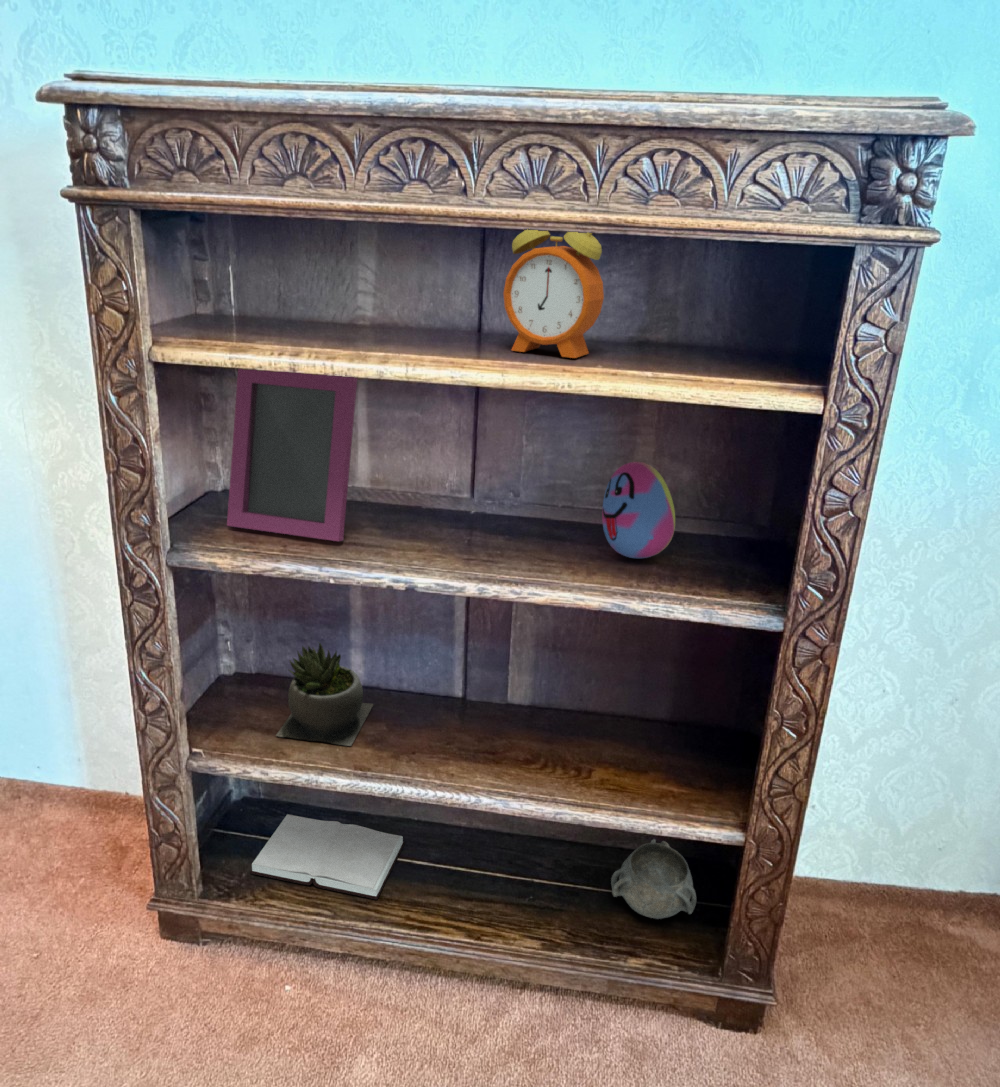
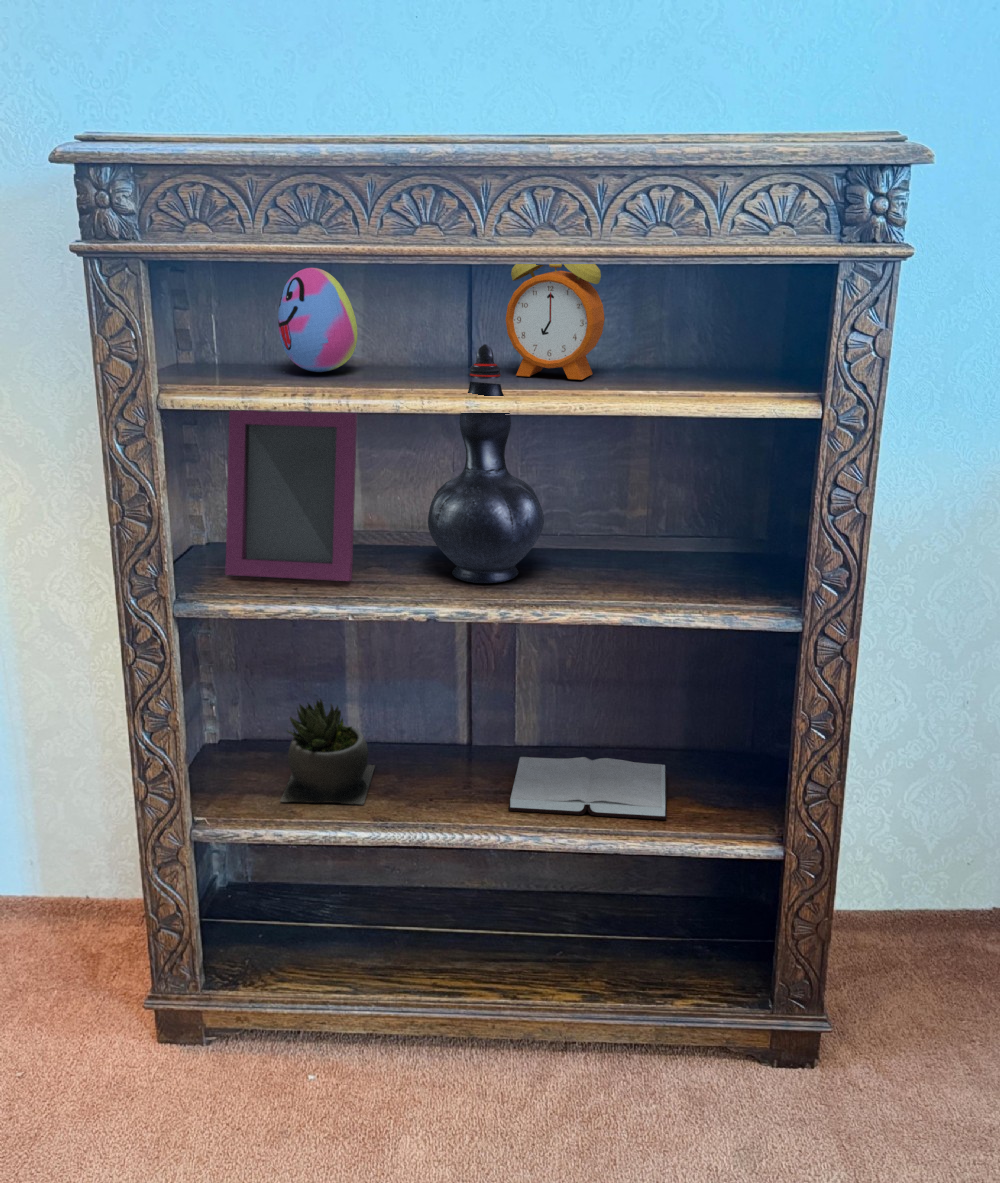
decorative vase: none [420,317,533,553] -> present [428,344,544,583]
decorative egg: present [602,462,675,558] -> present [278,268,357,372]
hardback book: present [250,814,405,900] -> present [508,757,667,820]
decorative bowl: present [611,839,696,919] -> none [648,885,739,962]

